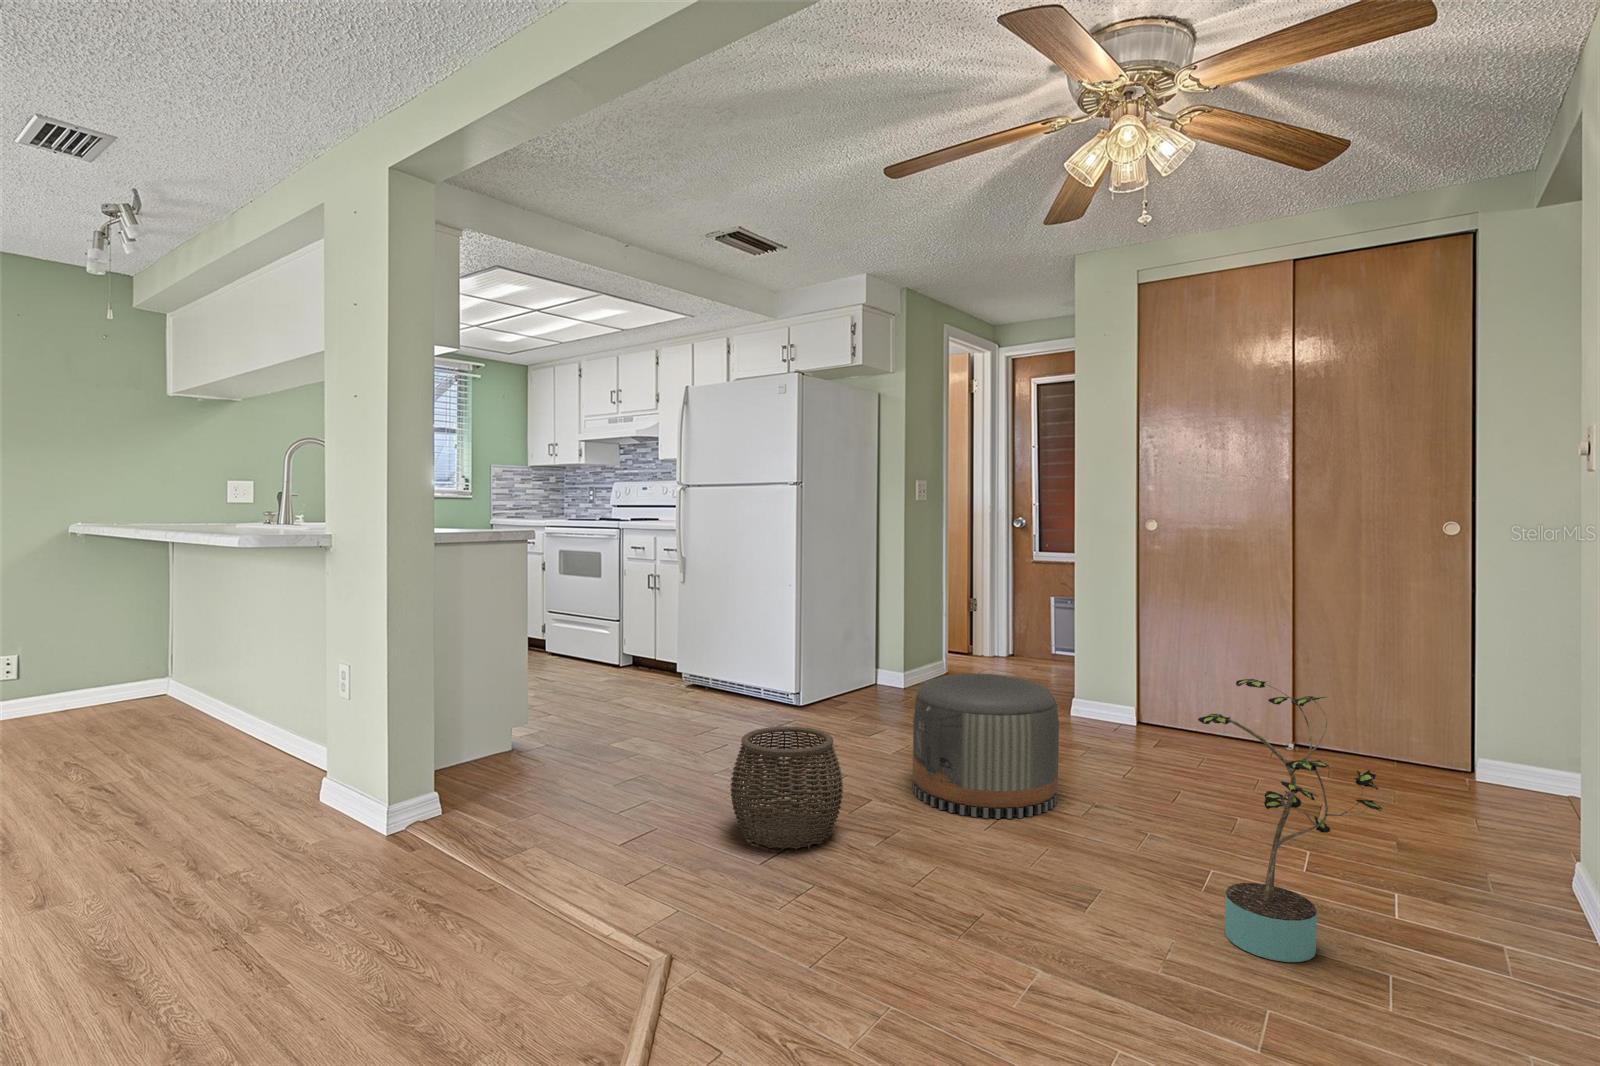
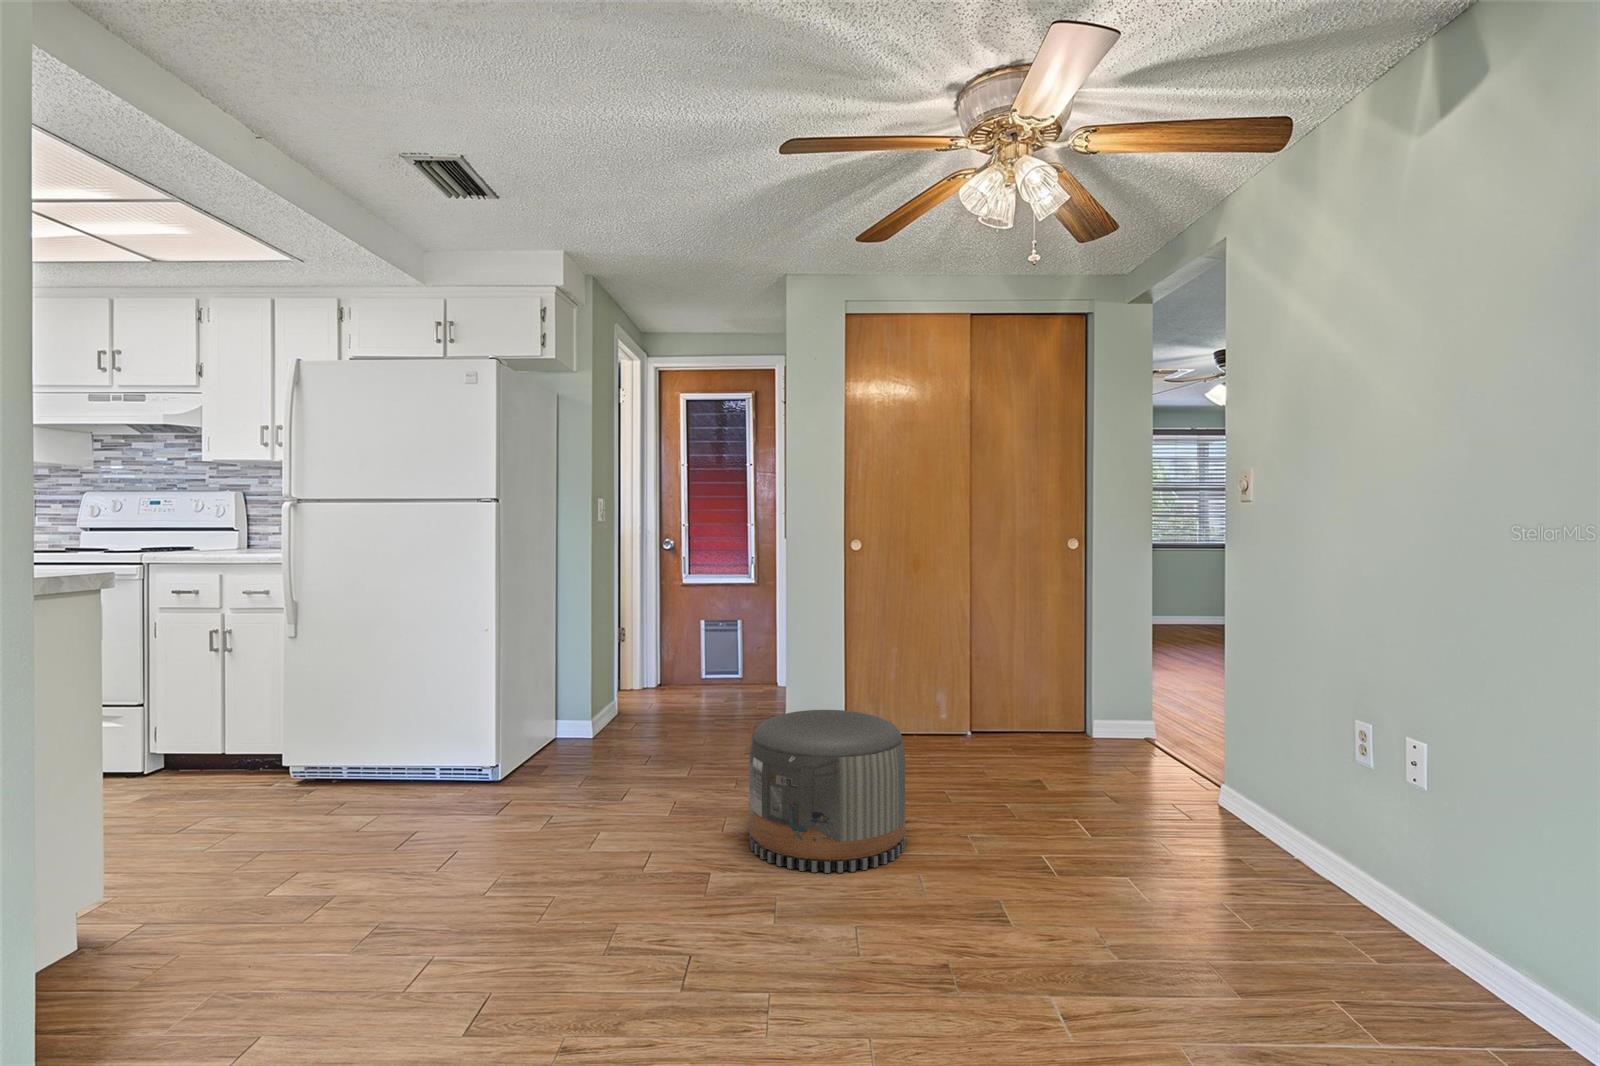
potted plant: present [1198,679,1382,962] -> none [1152,683,1296,937]
woven basket: present [730,726,843,850] -> none [621,809,769,981]

